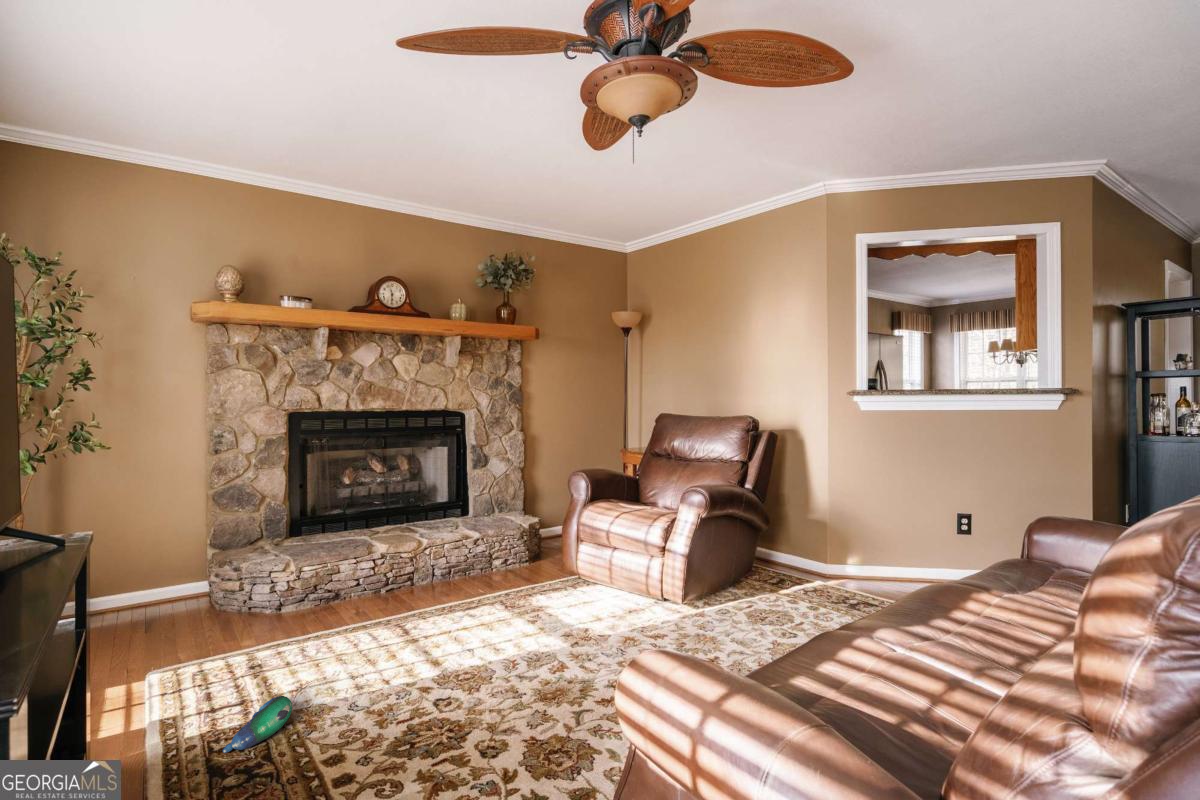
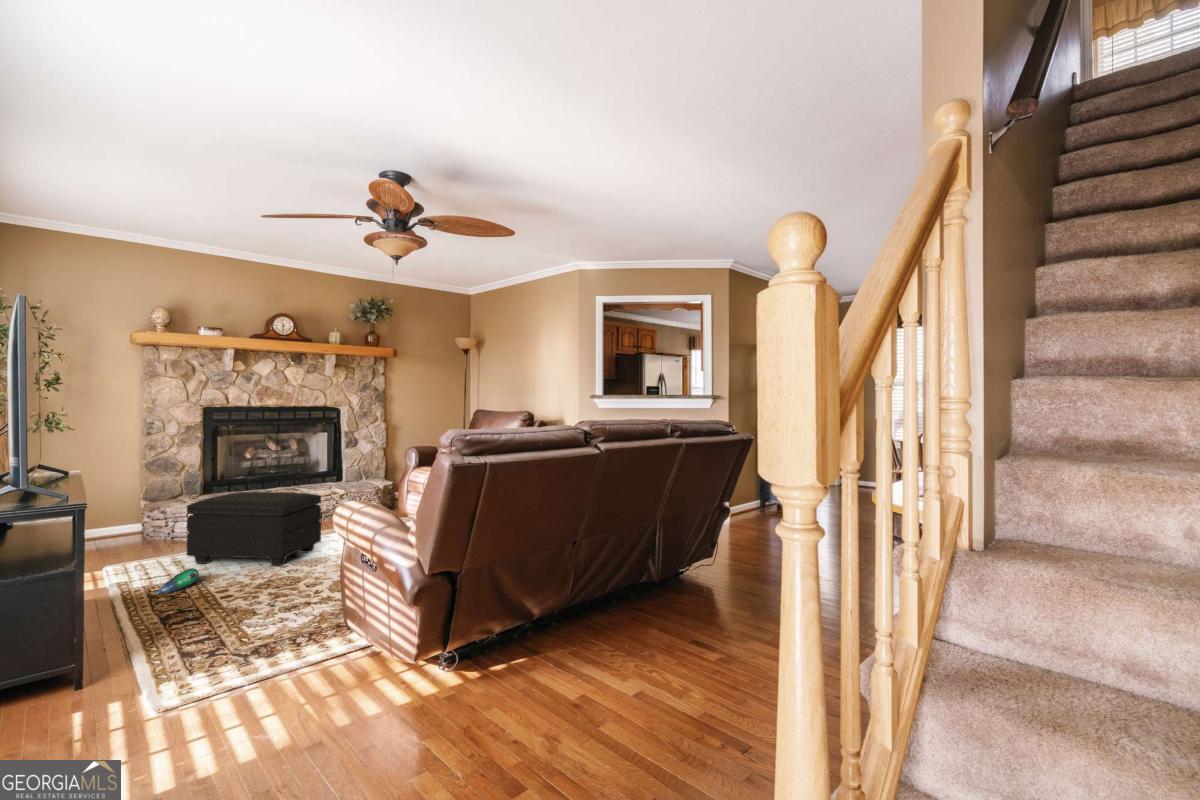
footstool: none [270,546,470,682] -> present [187,492,321,566]

